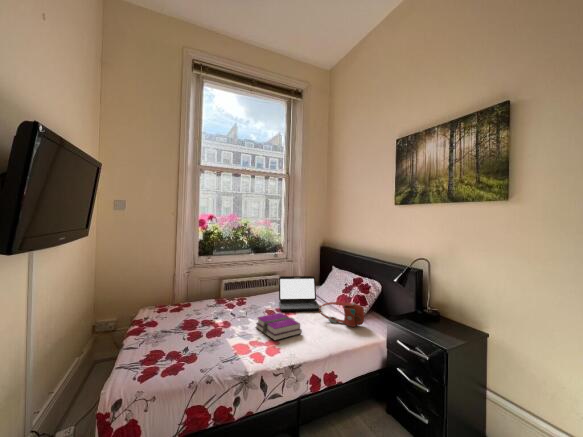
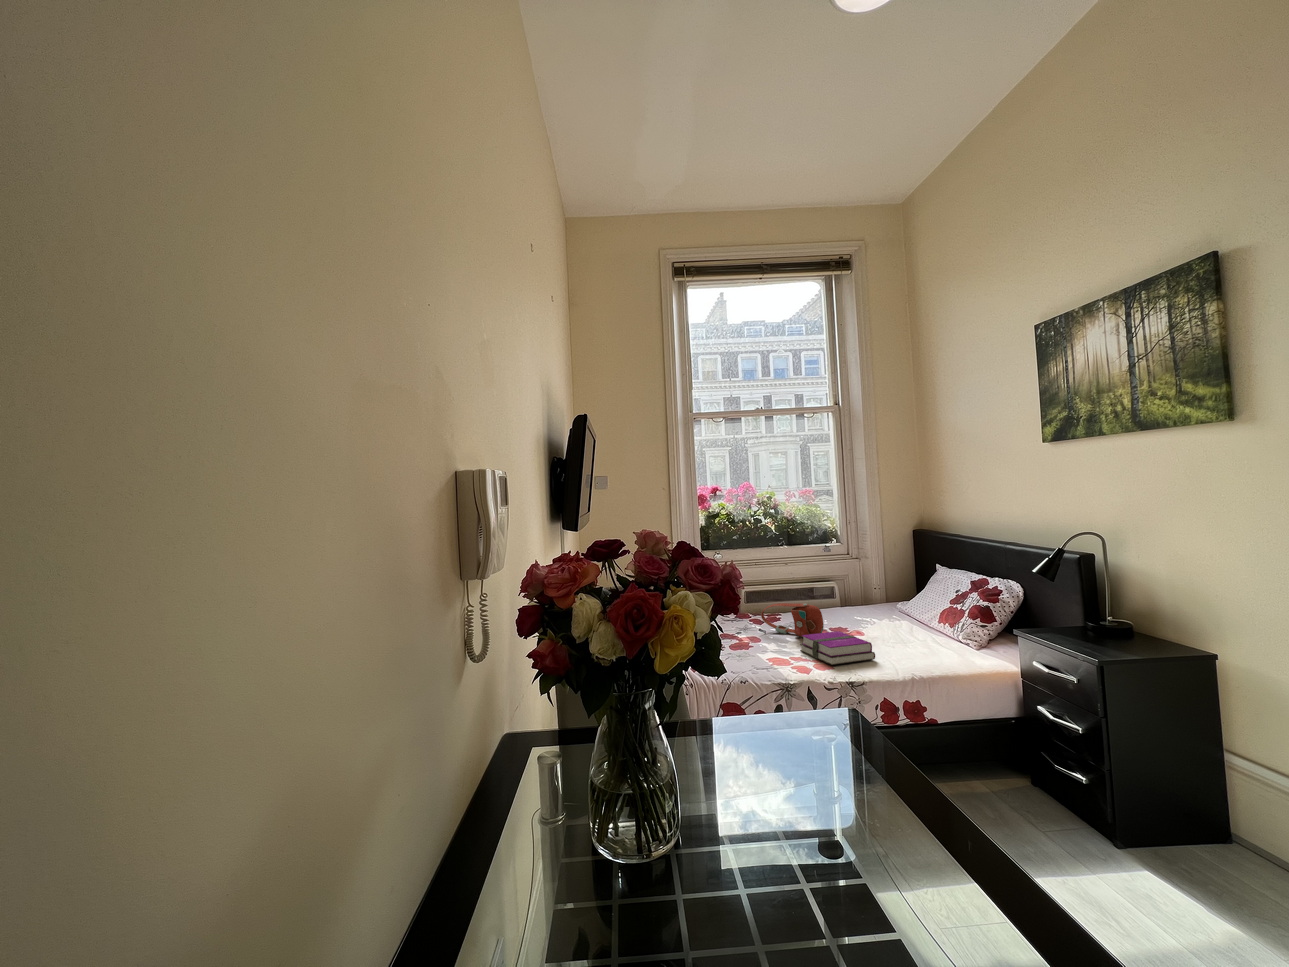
laptop: present [279,276,320,311] -> none [834,578,911,633]
handbag: present [319,302,364,327] -> present [761,603,824,637]

